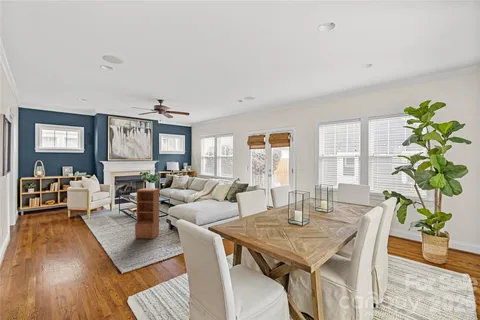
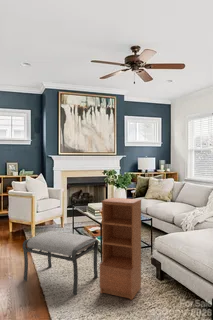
ottoman: none [85,210,135,241] -> present [23,231,98,295]

